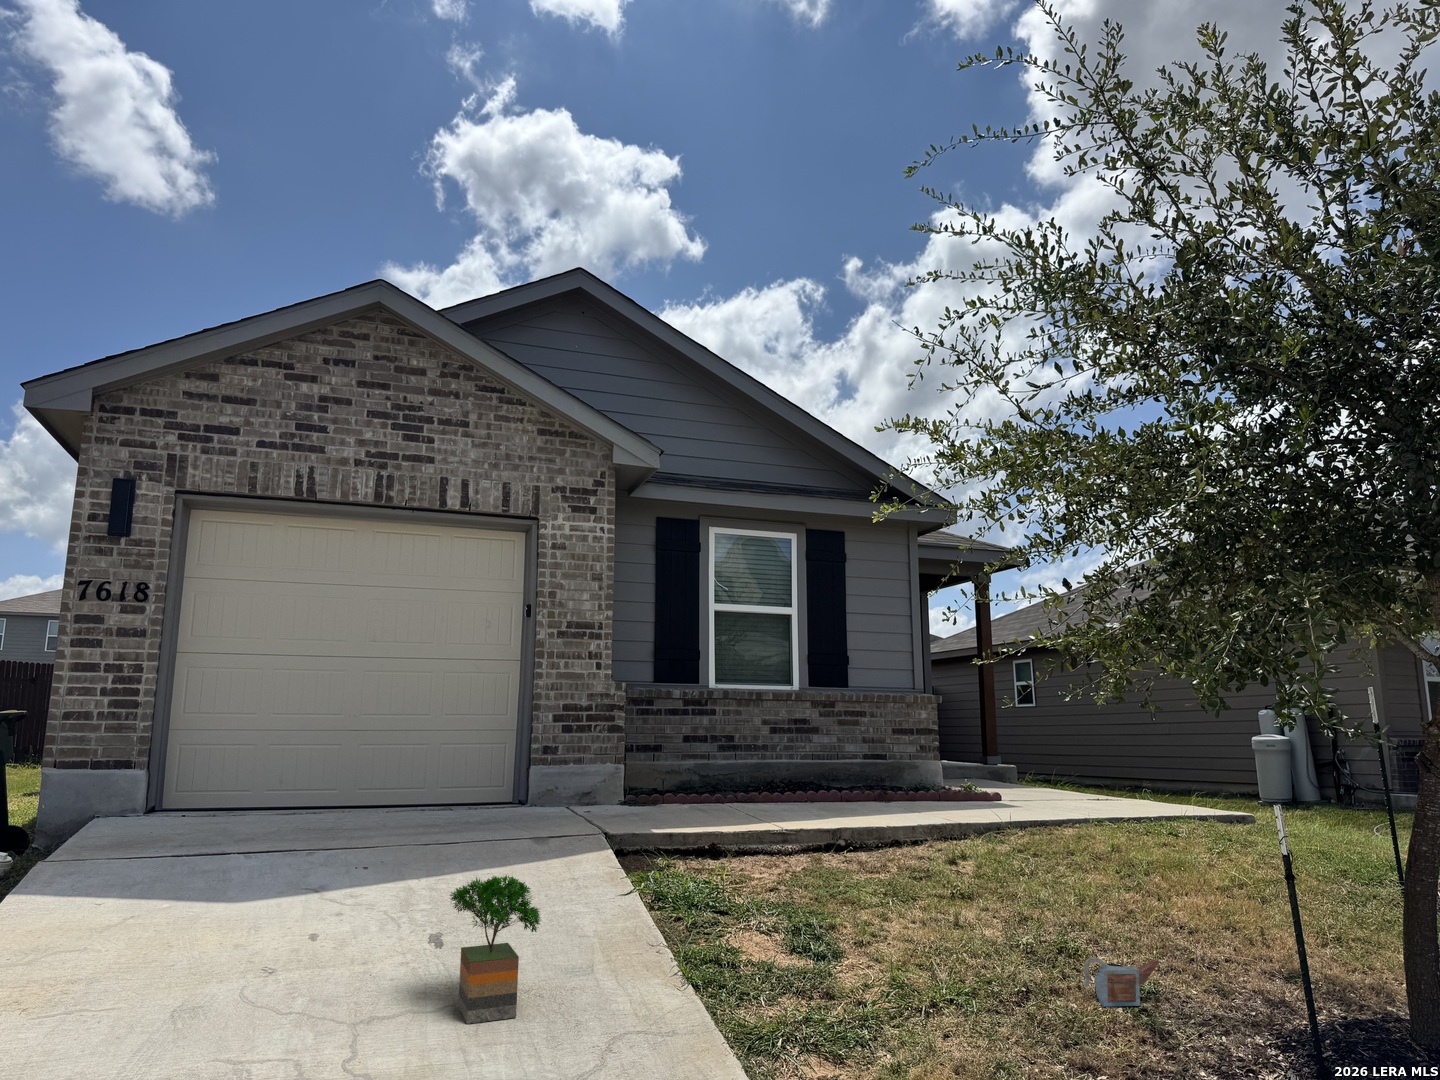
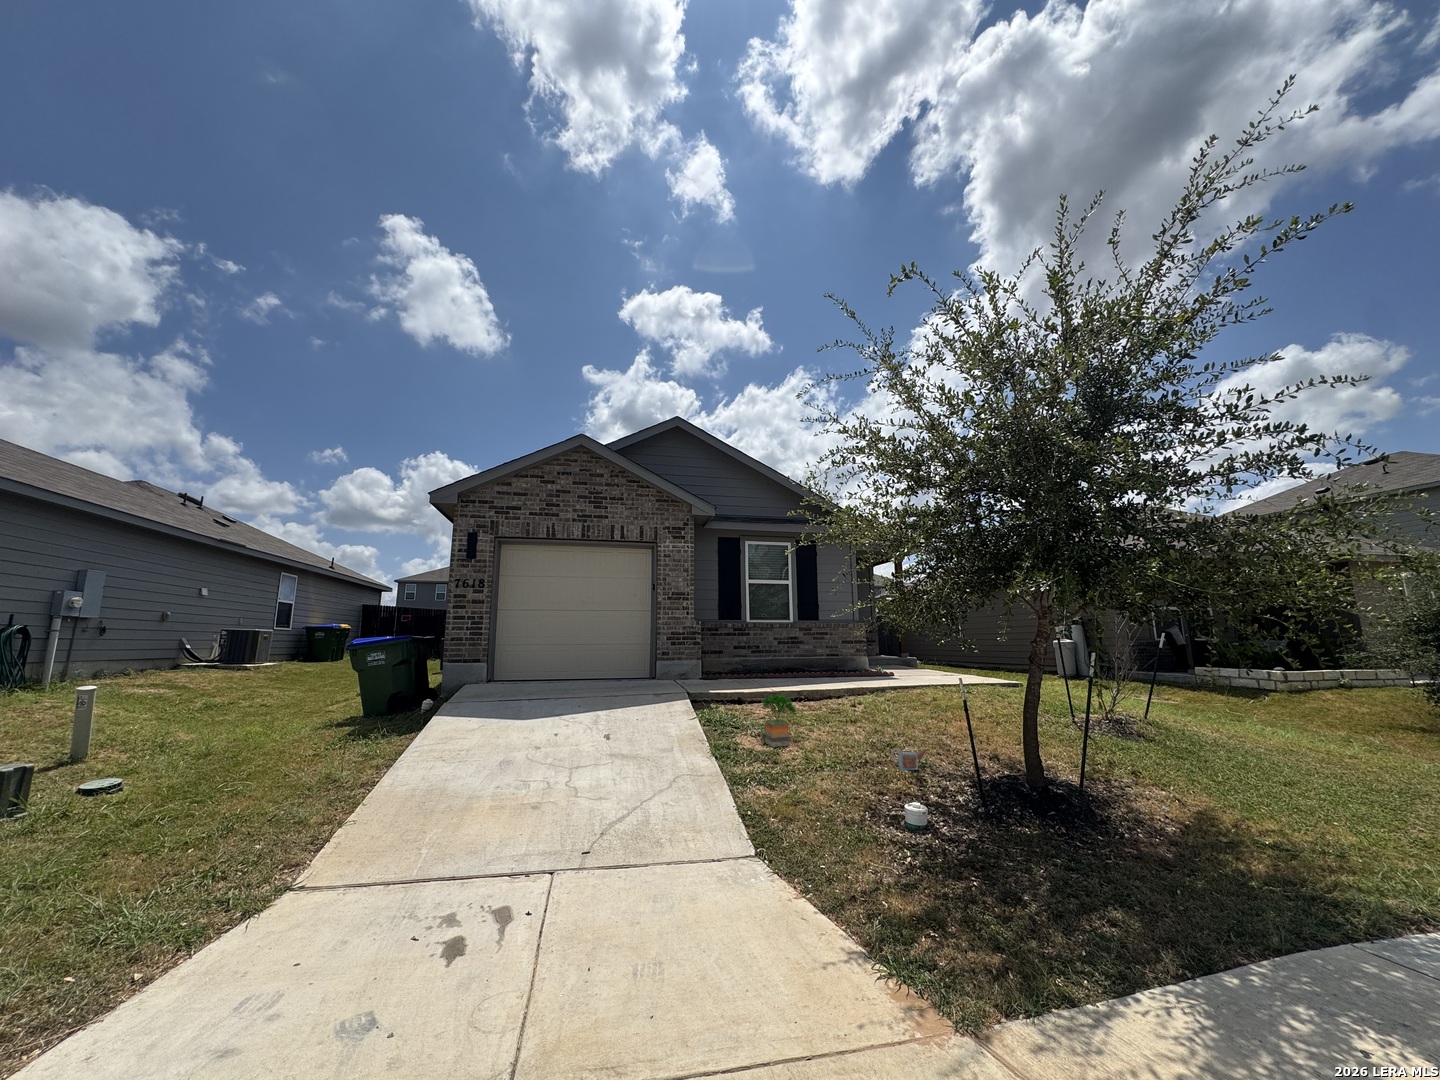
potted tree: present [450,875,540,1024] -> present [762,695,796,747]

